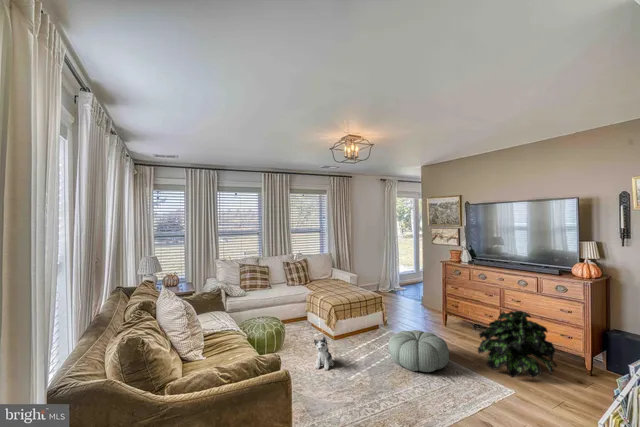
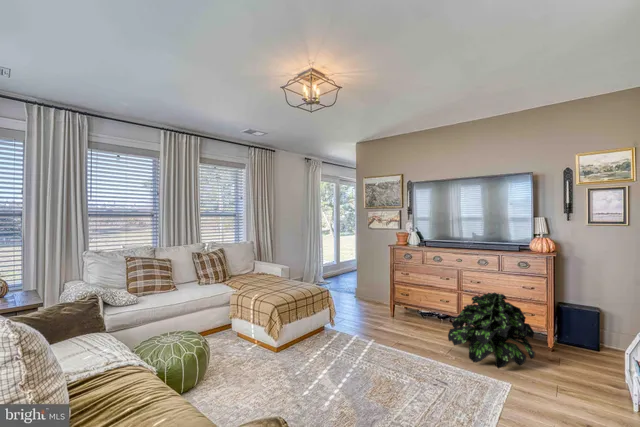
pouf: present [388,330,449,372] -> none [357,326,432,379]
plush toy: present [314,337,333,370] -> none [265,351,292,400]

